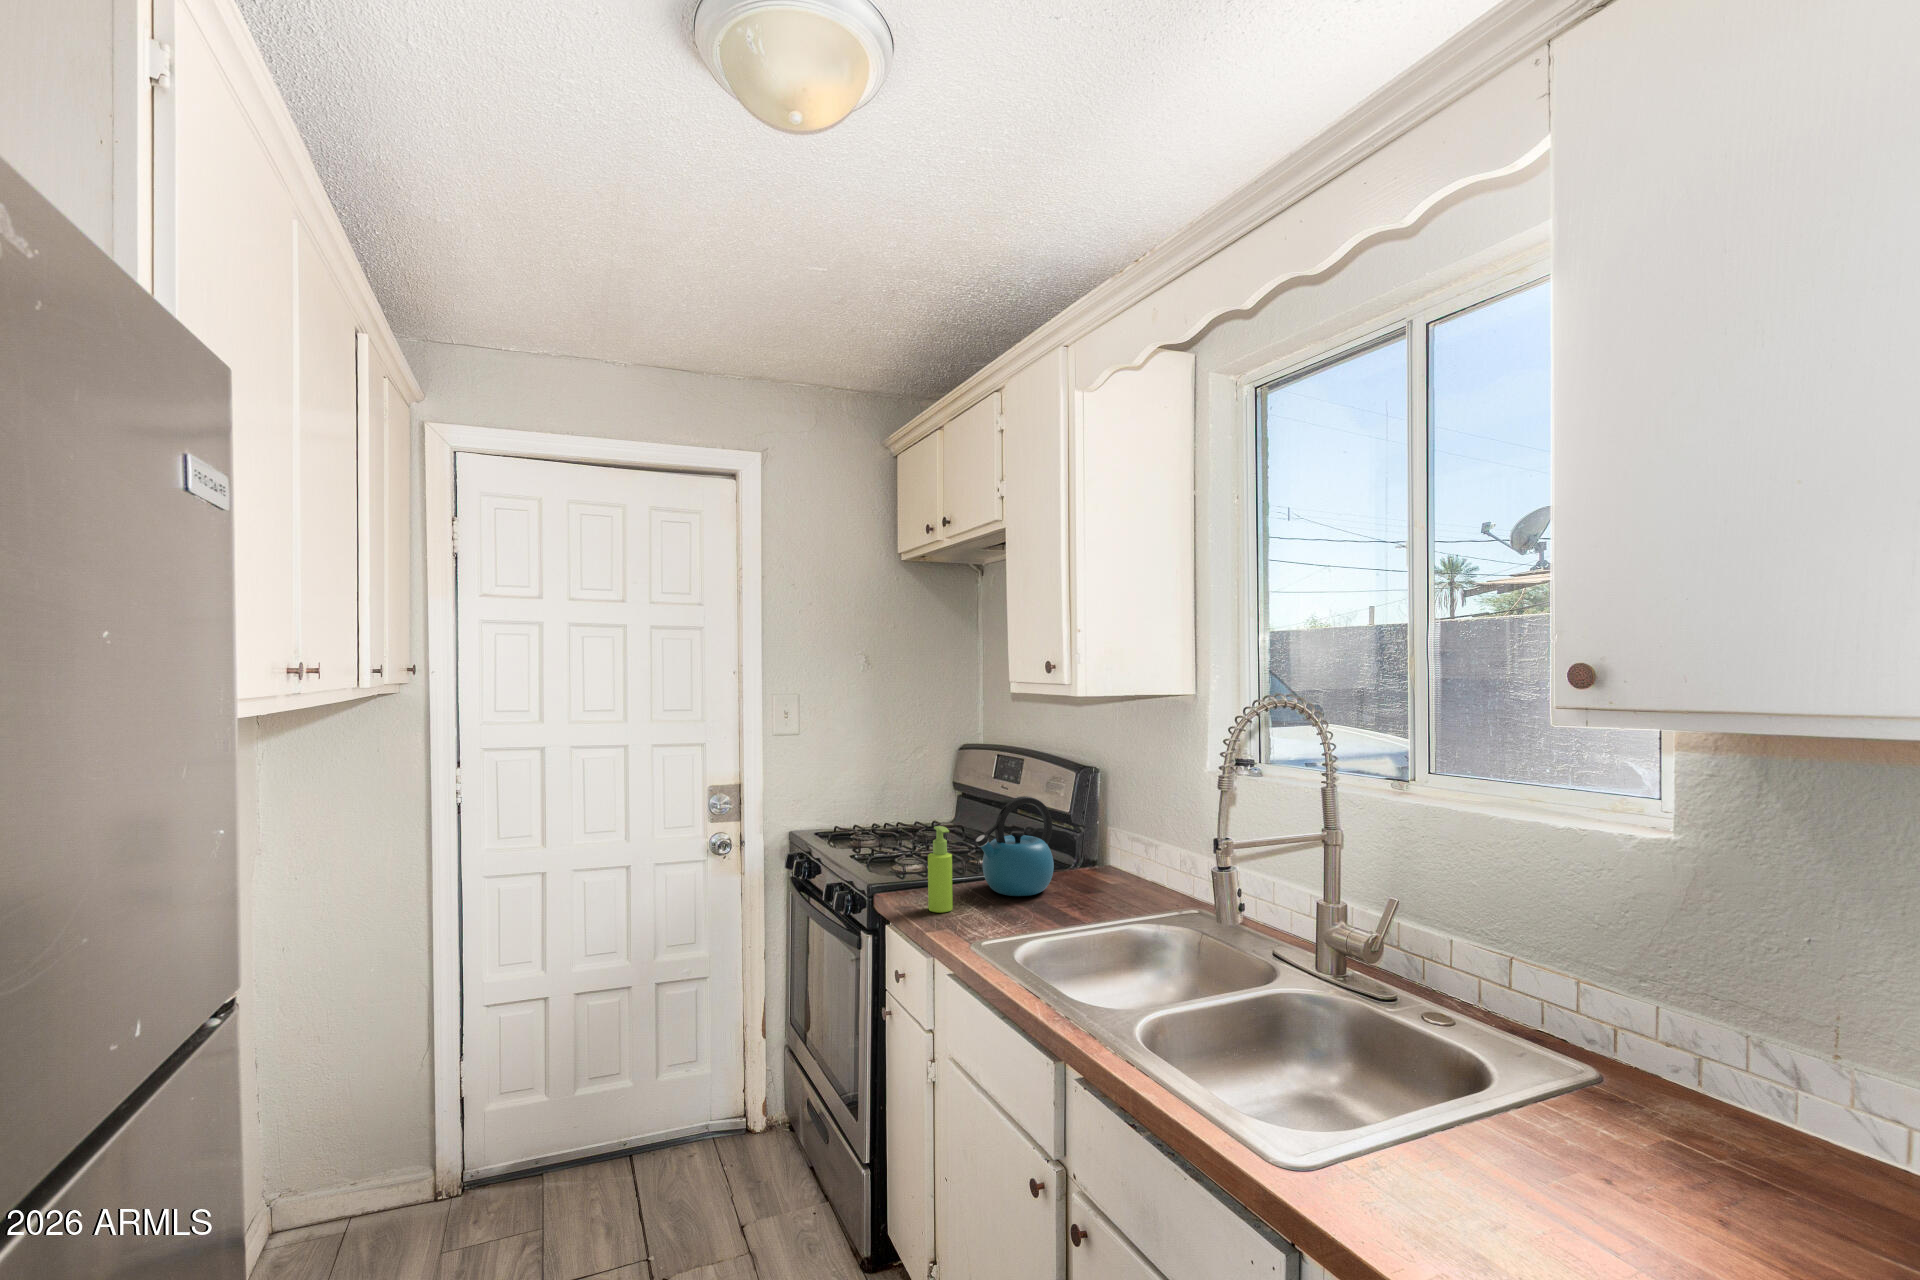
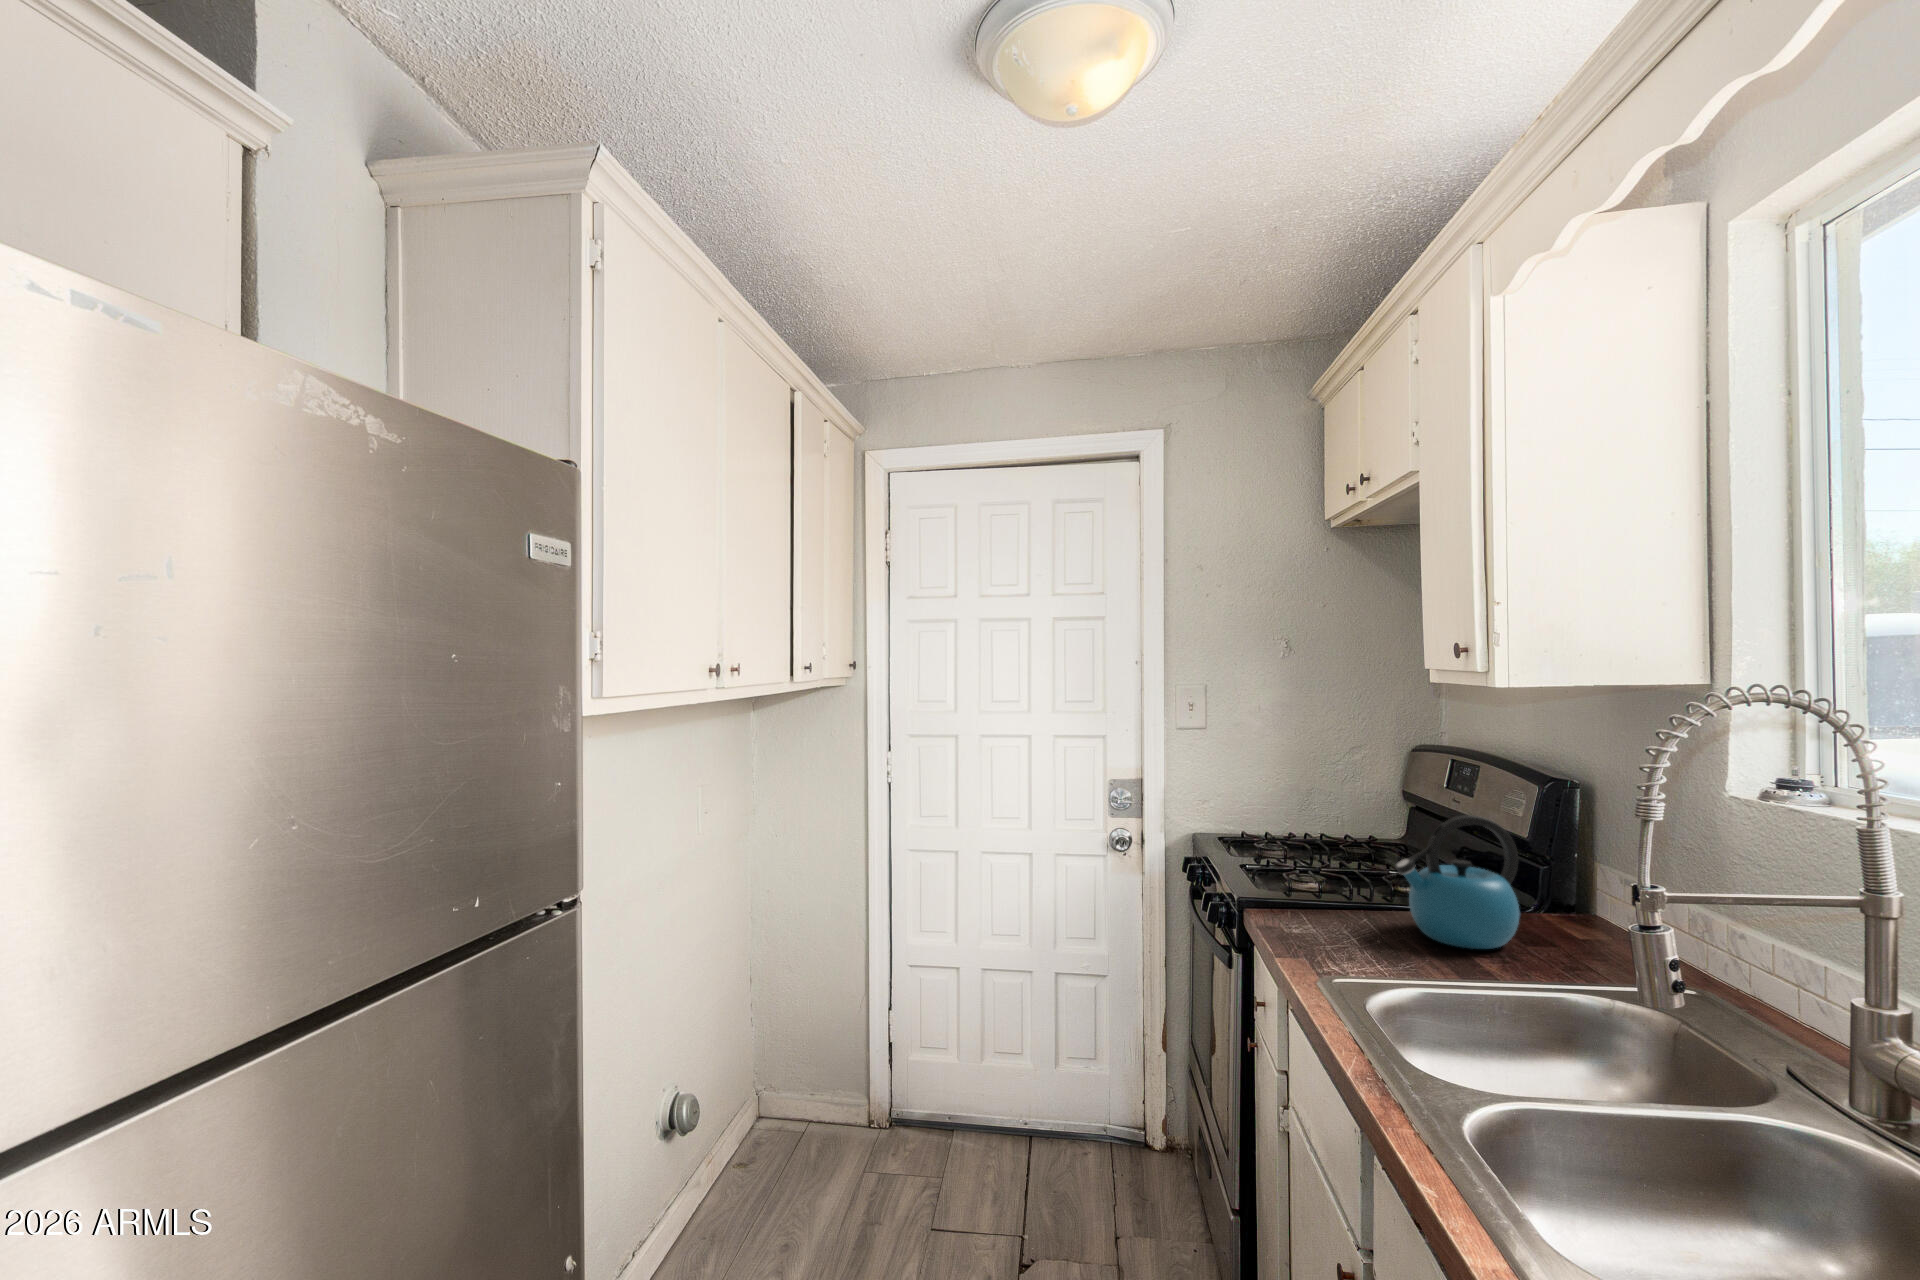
soap dispenser: present [928,826,953,912] -> none [1324,841,1359,951]

